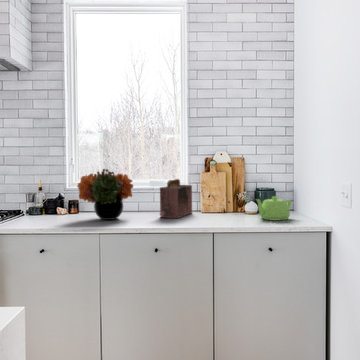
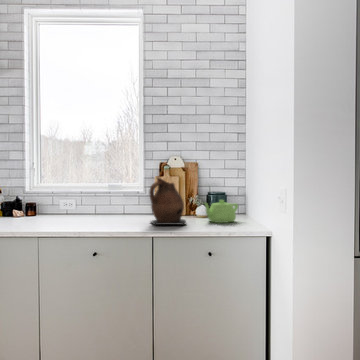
flower arrangement: present [77,169,133,220] -> none [30,172,88,222]
ceramic pitcher: none [200,174,241,224] -> present [149,177,186,225]
toaster: present [160,179,192,218] -> none [112,183,147,221]

